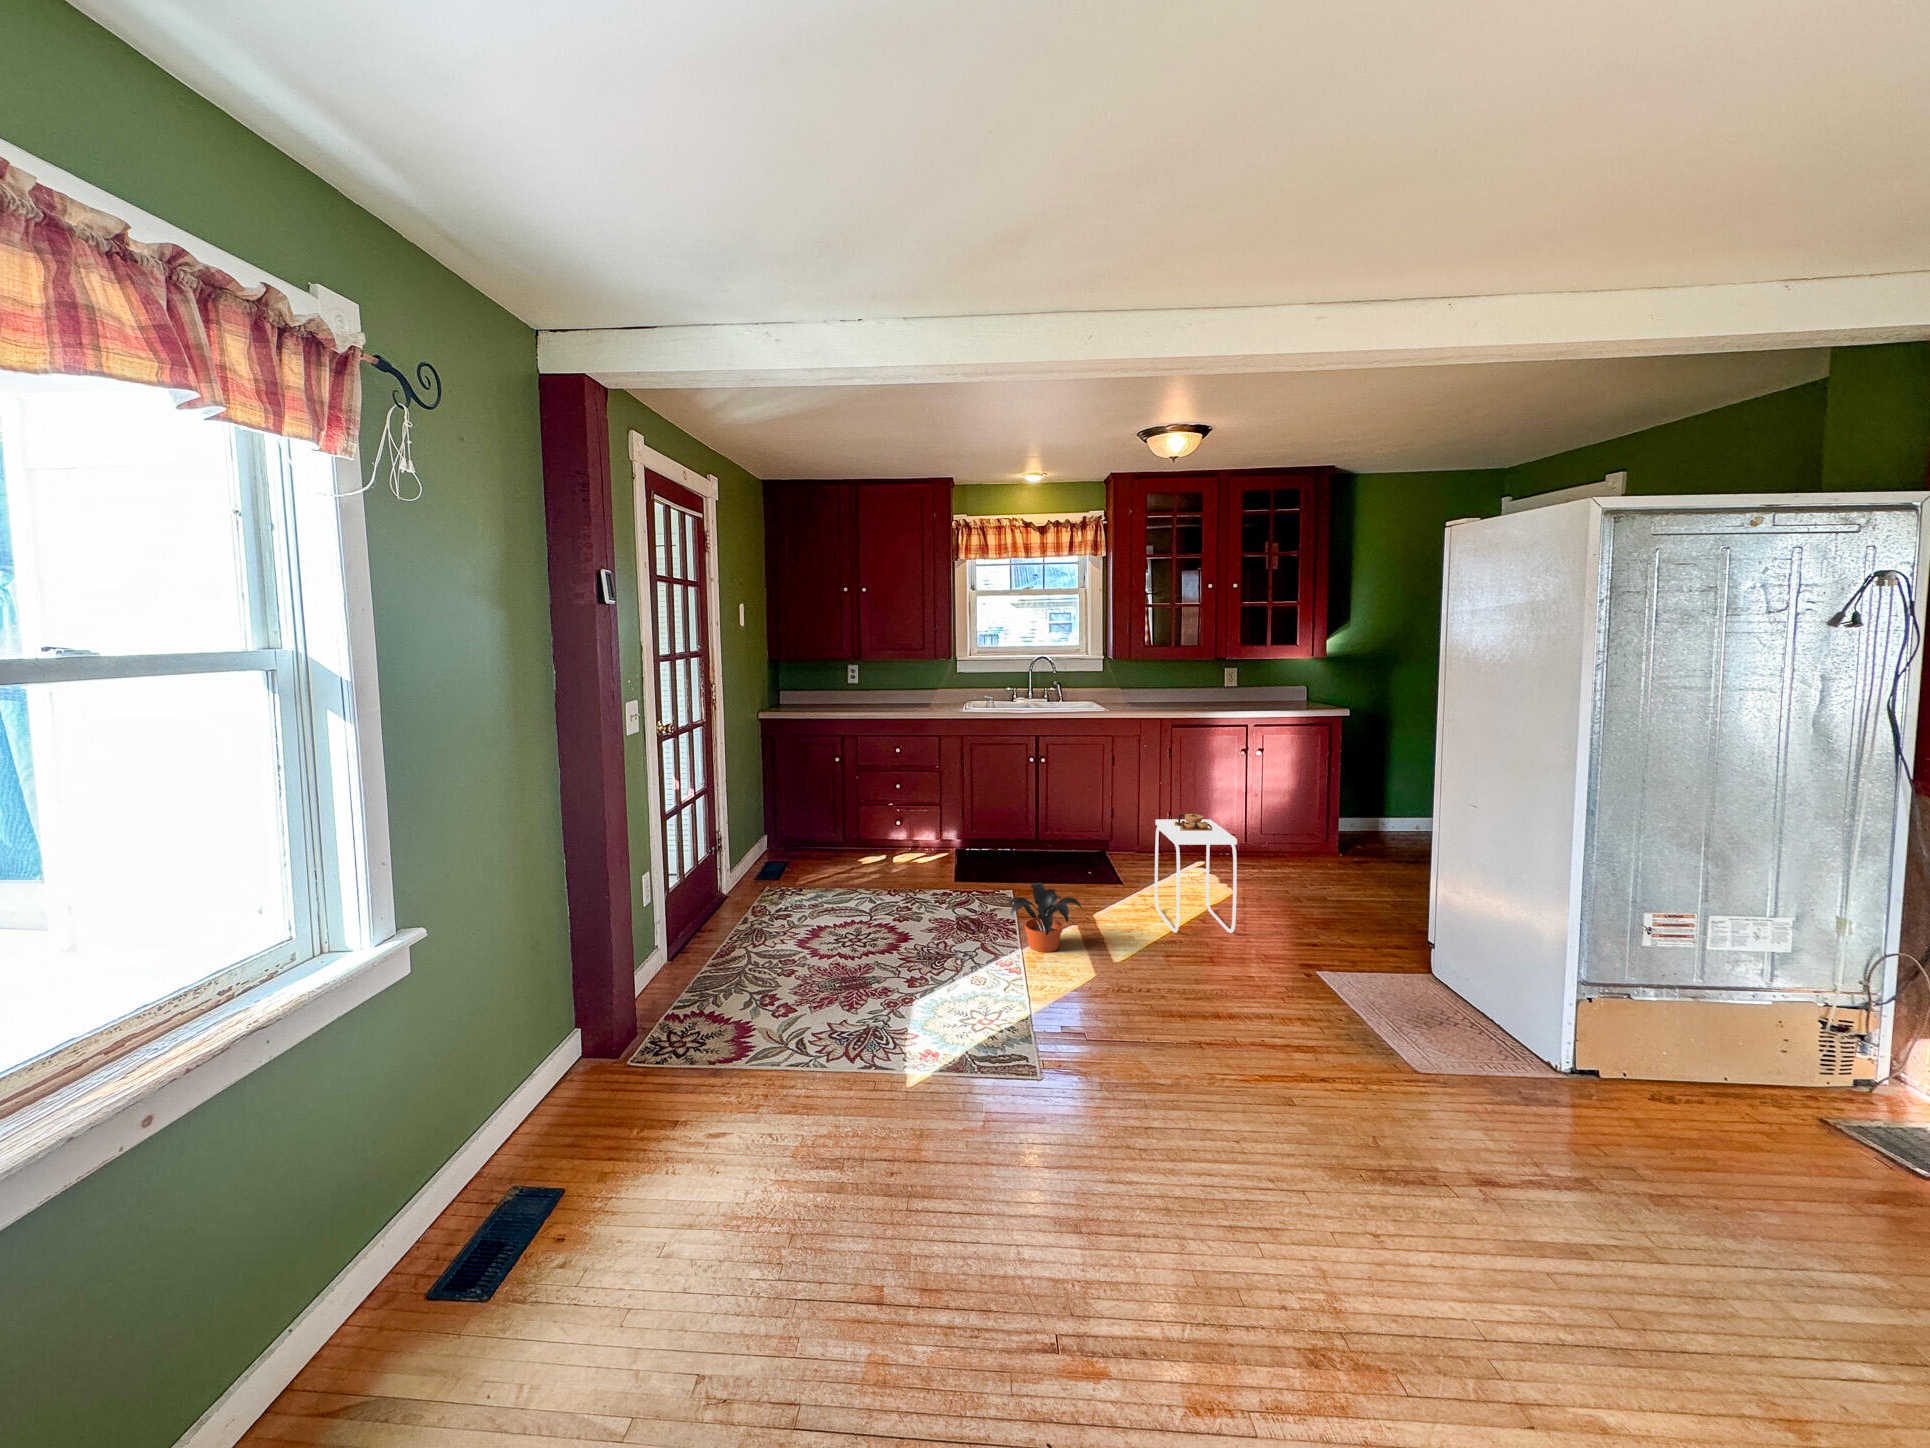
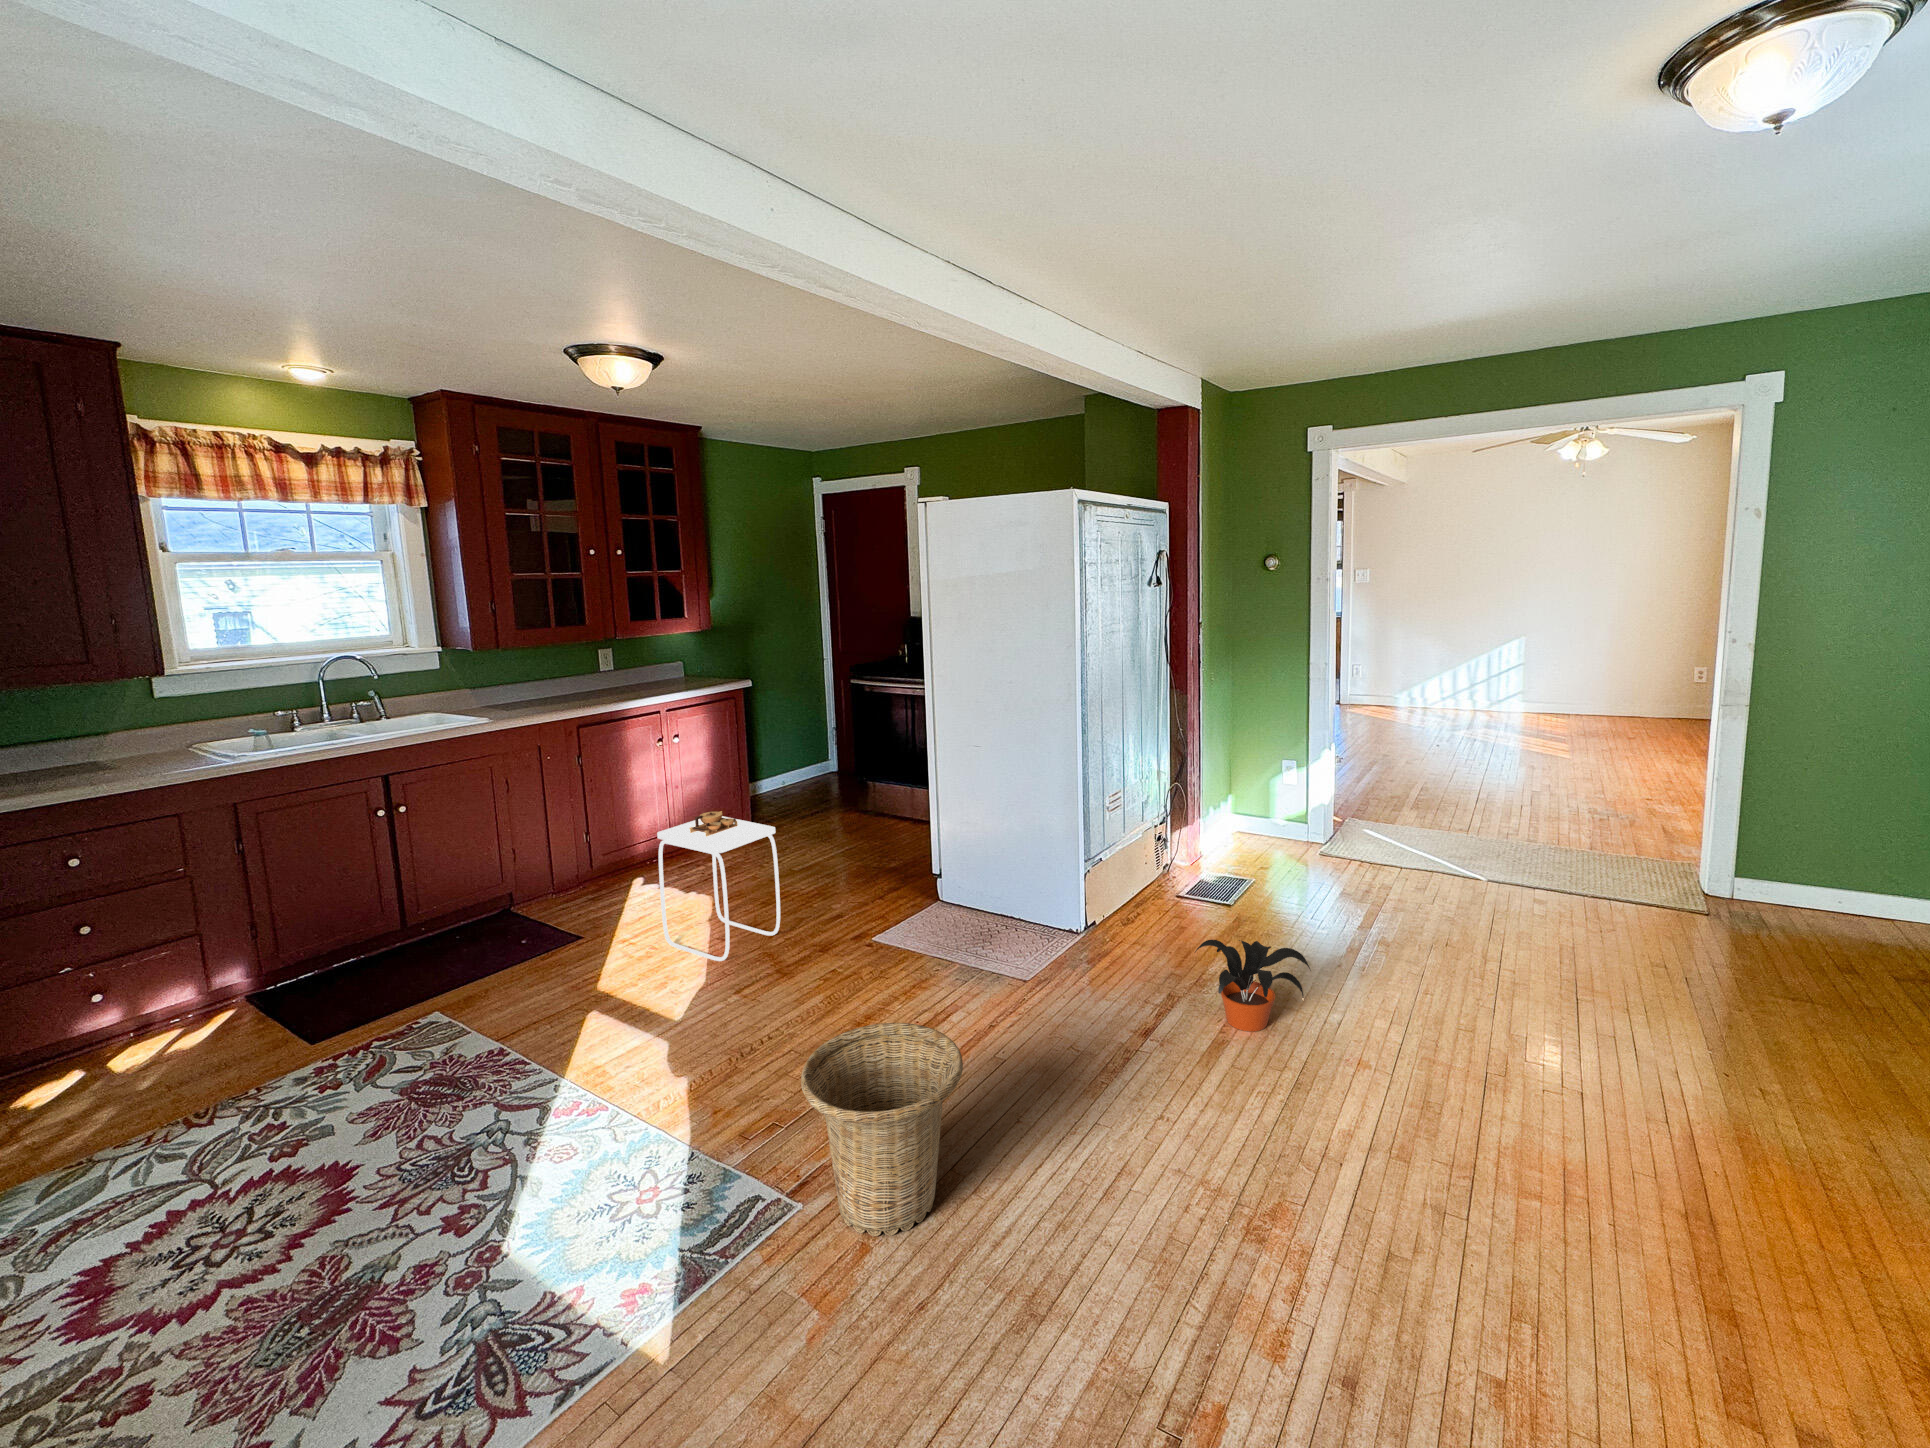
potted plant: present [1007,883,1082,952] -> present [1195,940,1311,1031]
basket: none [1023,971,1150,1133] -> present [801,1023,963,1236]

